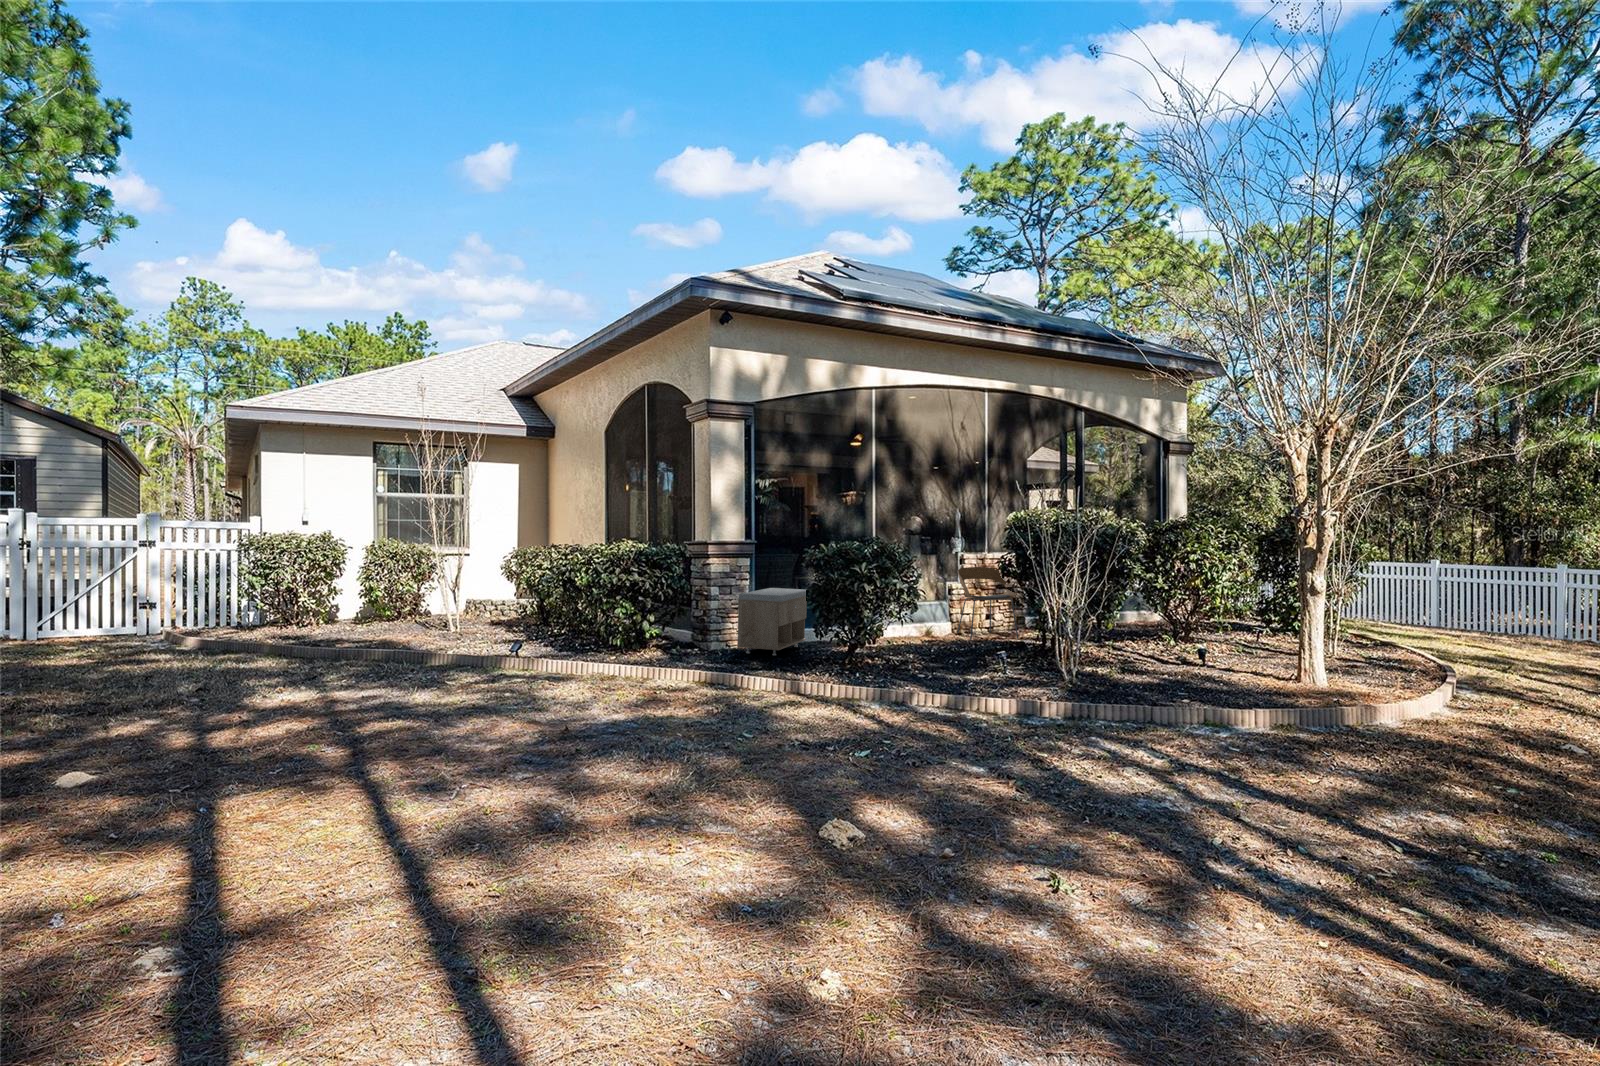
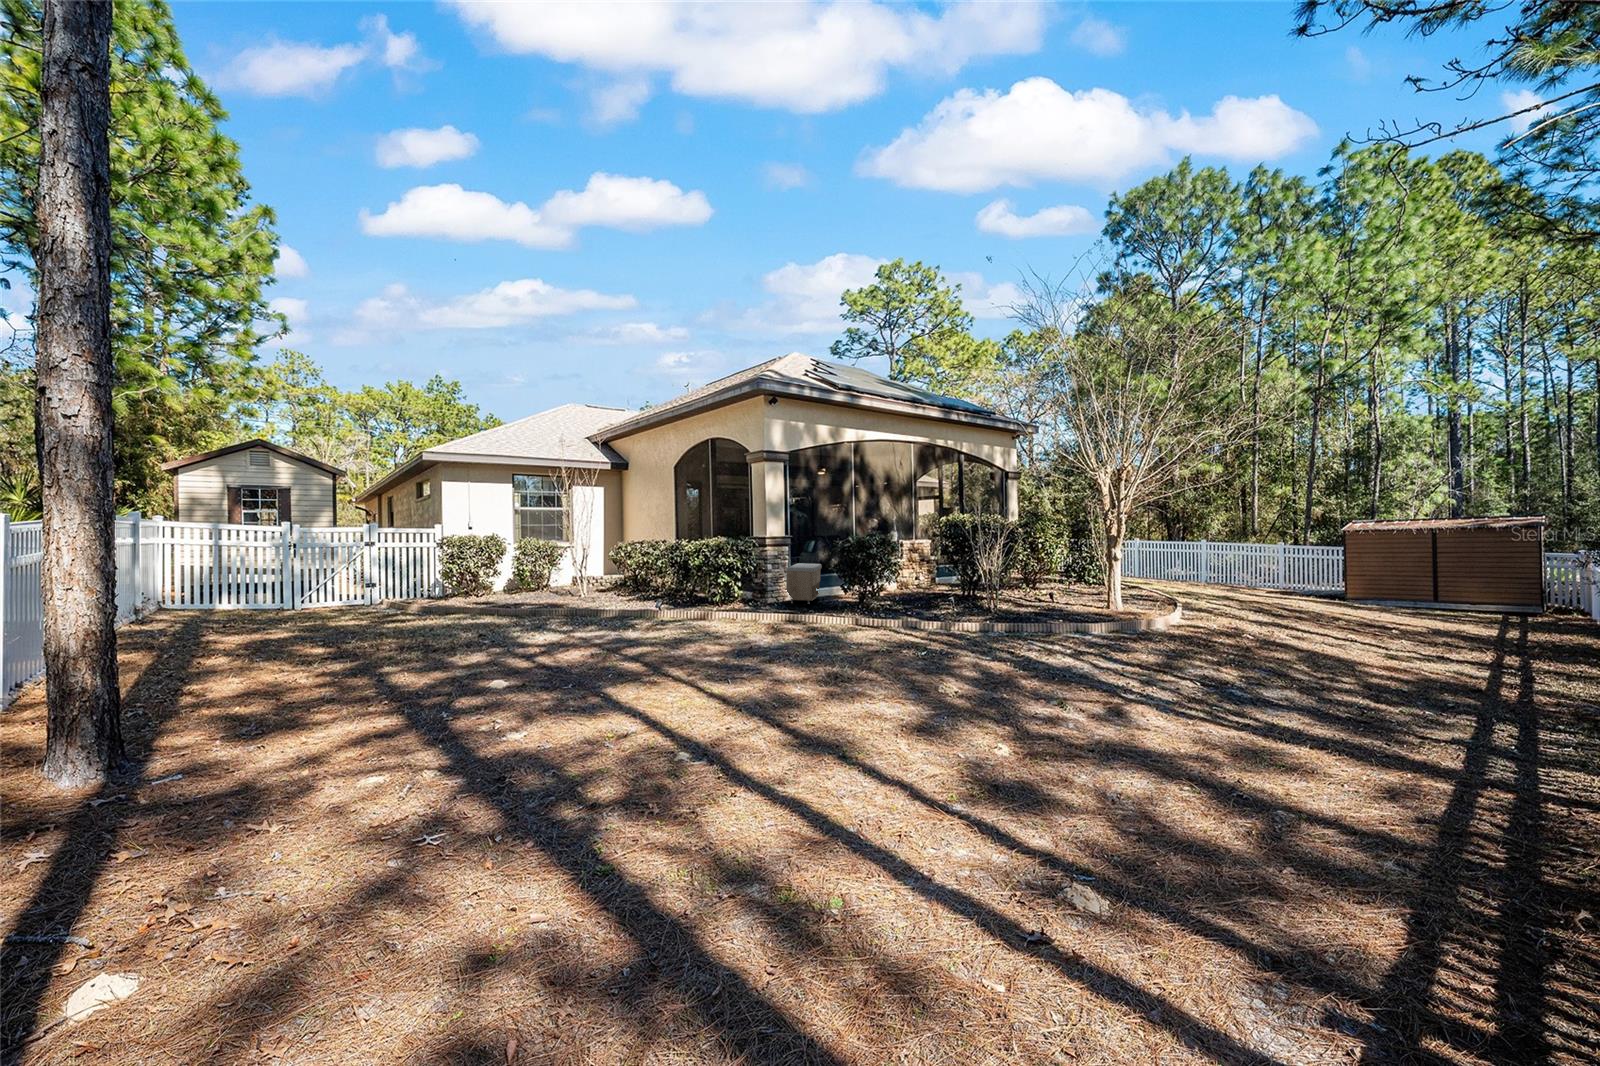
chair: present [957,567,1018,640] -> none [897,548,934,591]

